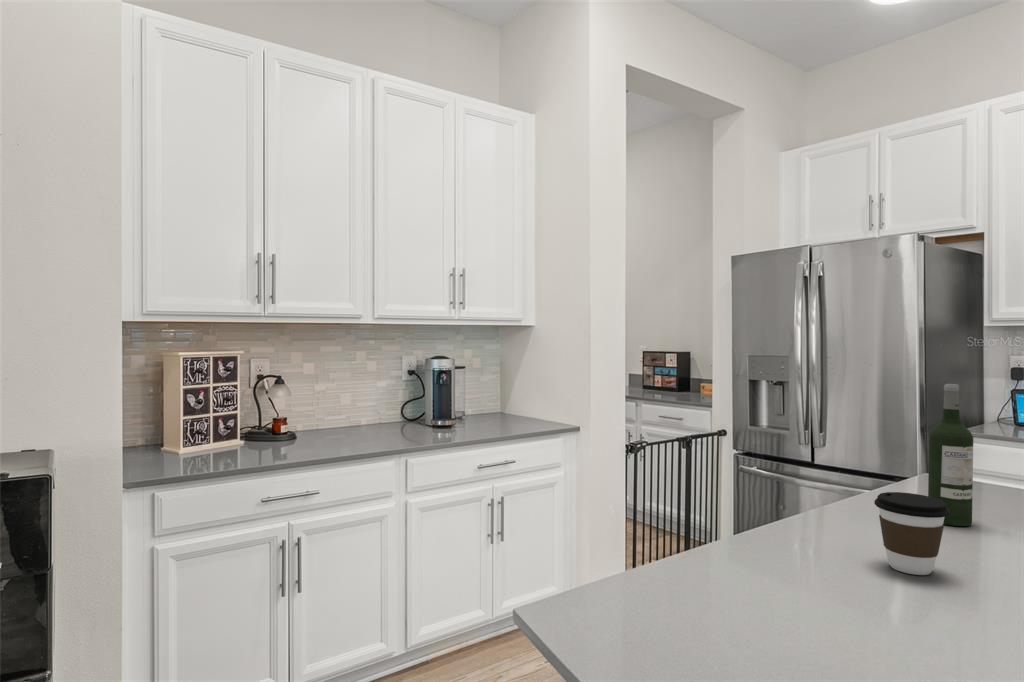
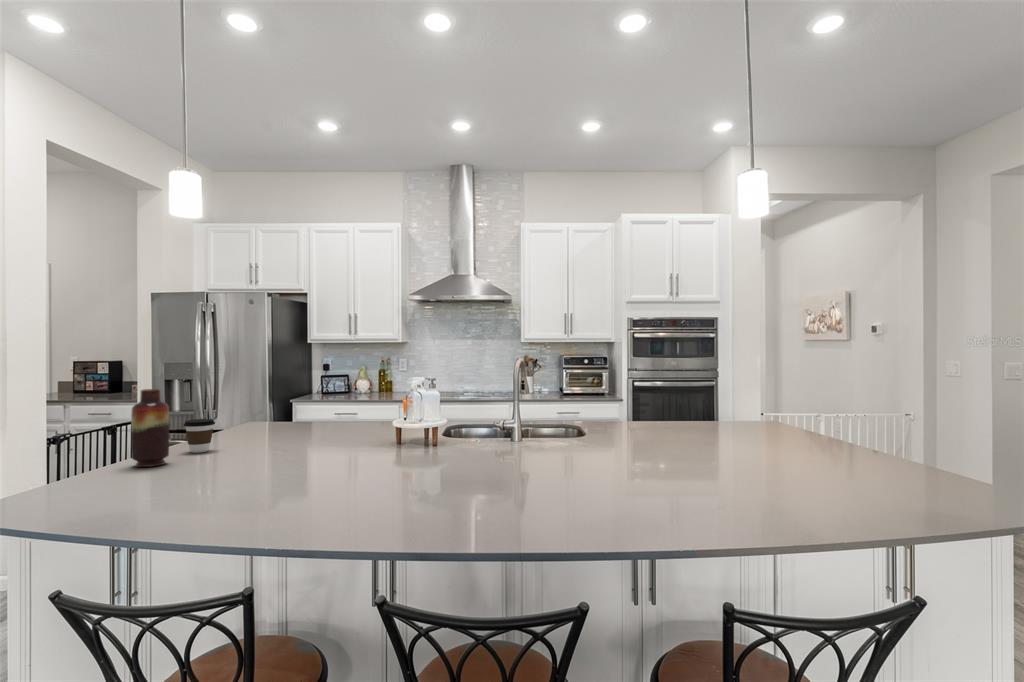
wine bottle: present [928,384,973,526] -> none [229,370,248,437]
vase: none [791,426,875,614] -> present [131,389,169,467]

